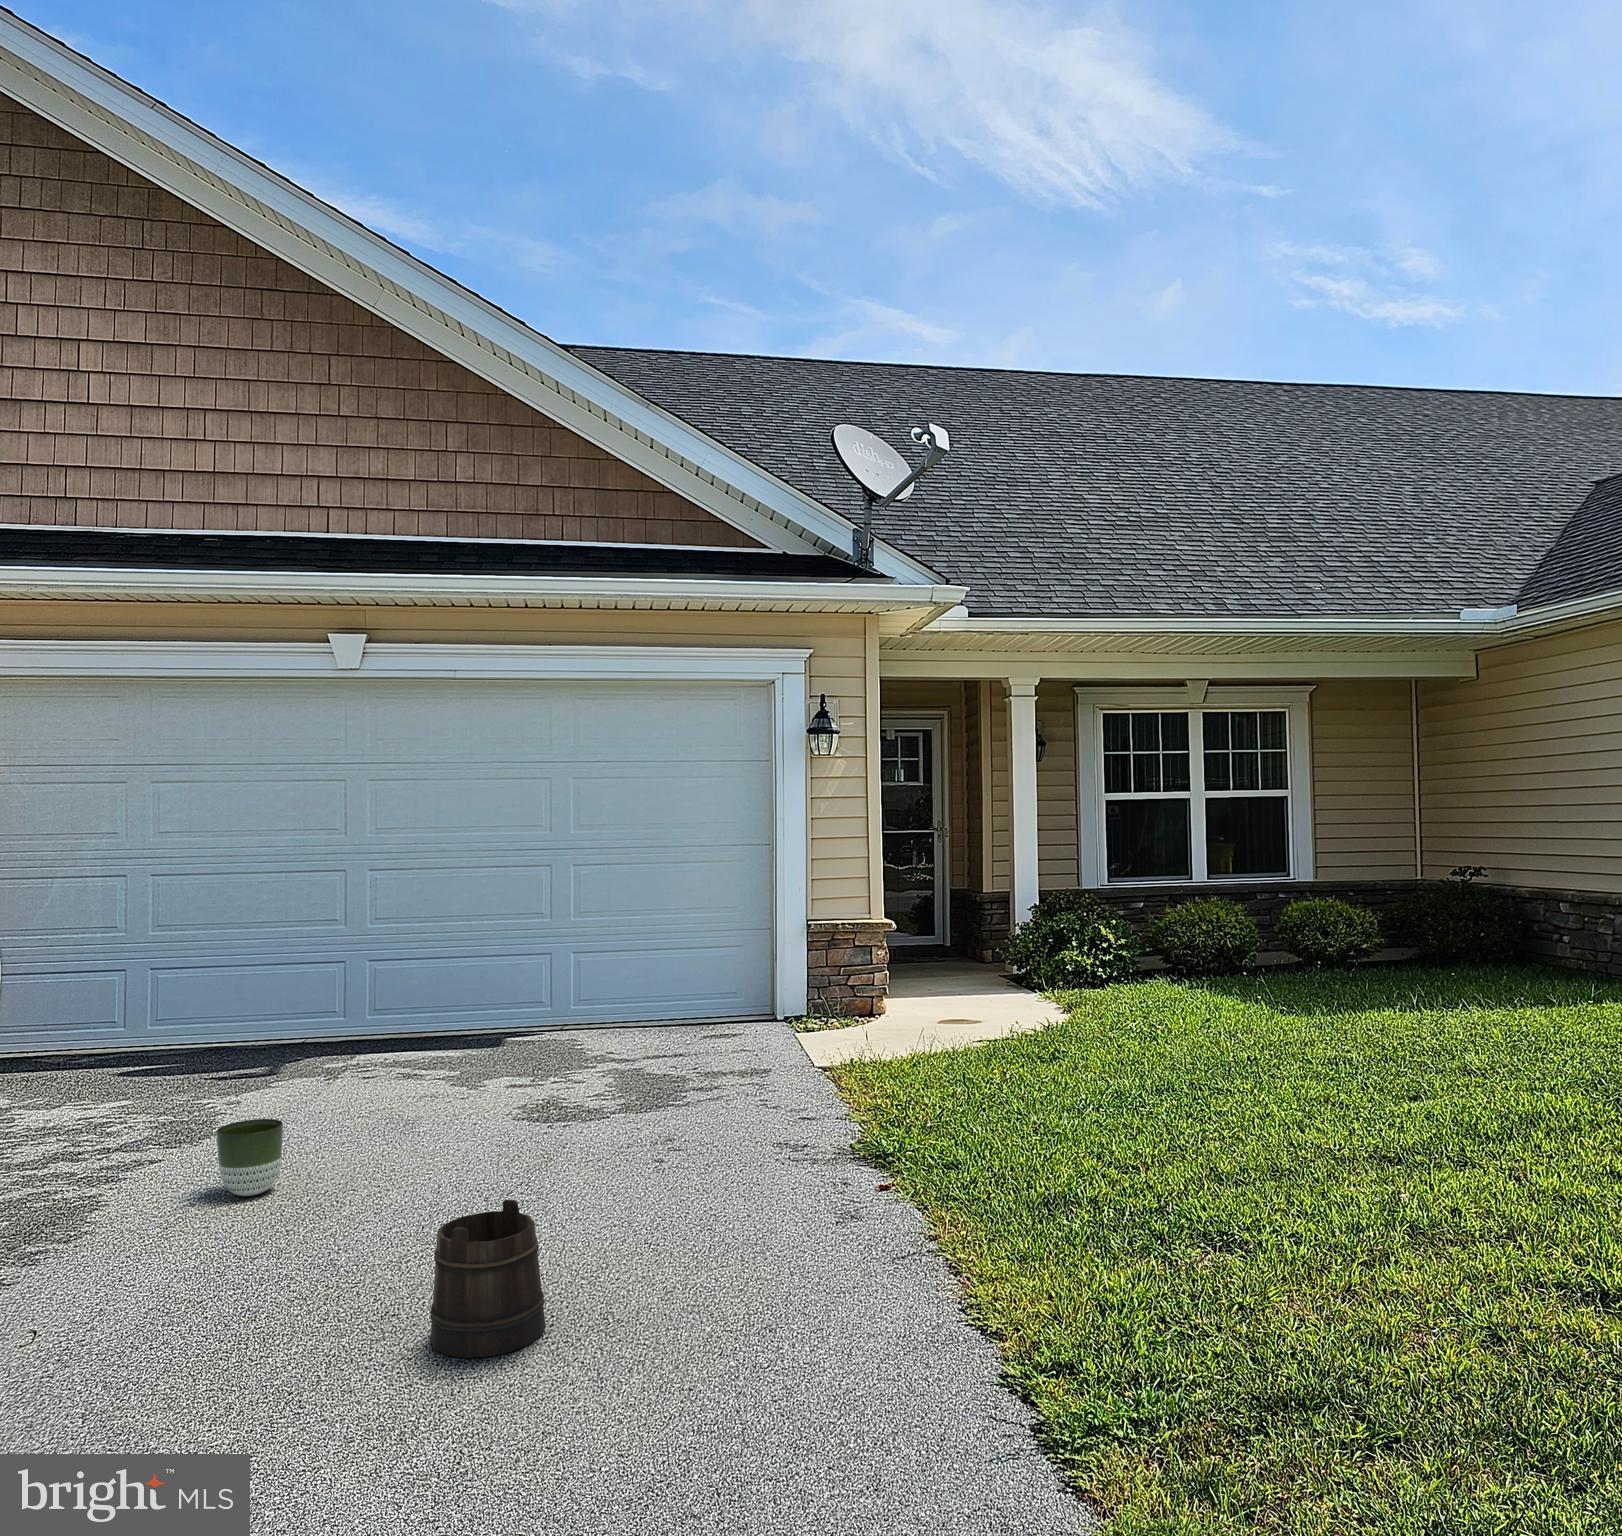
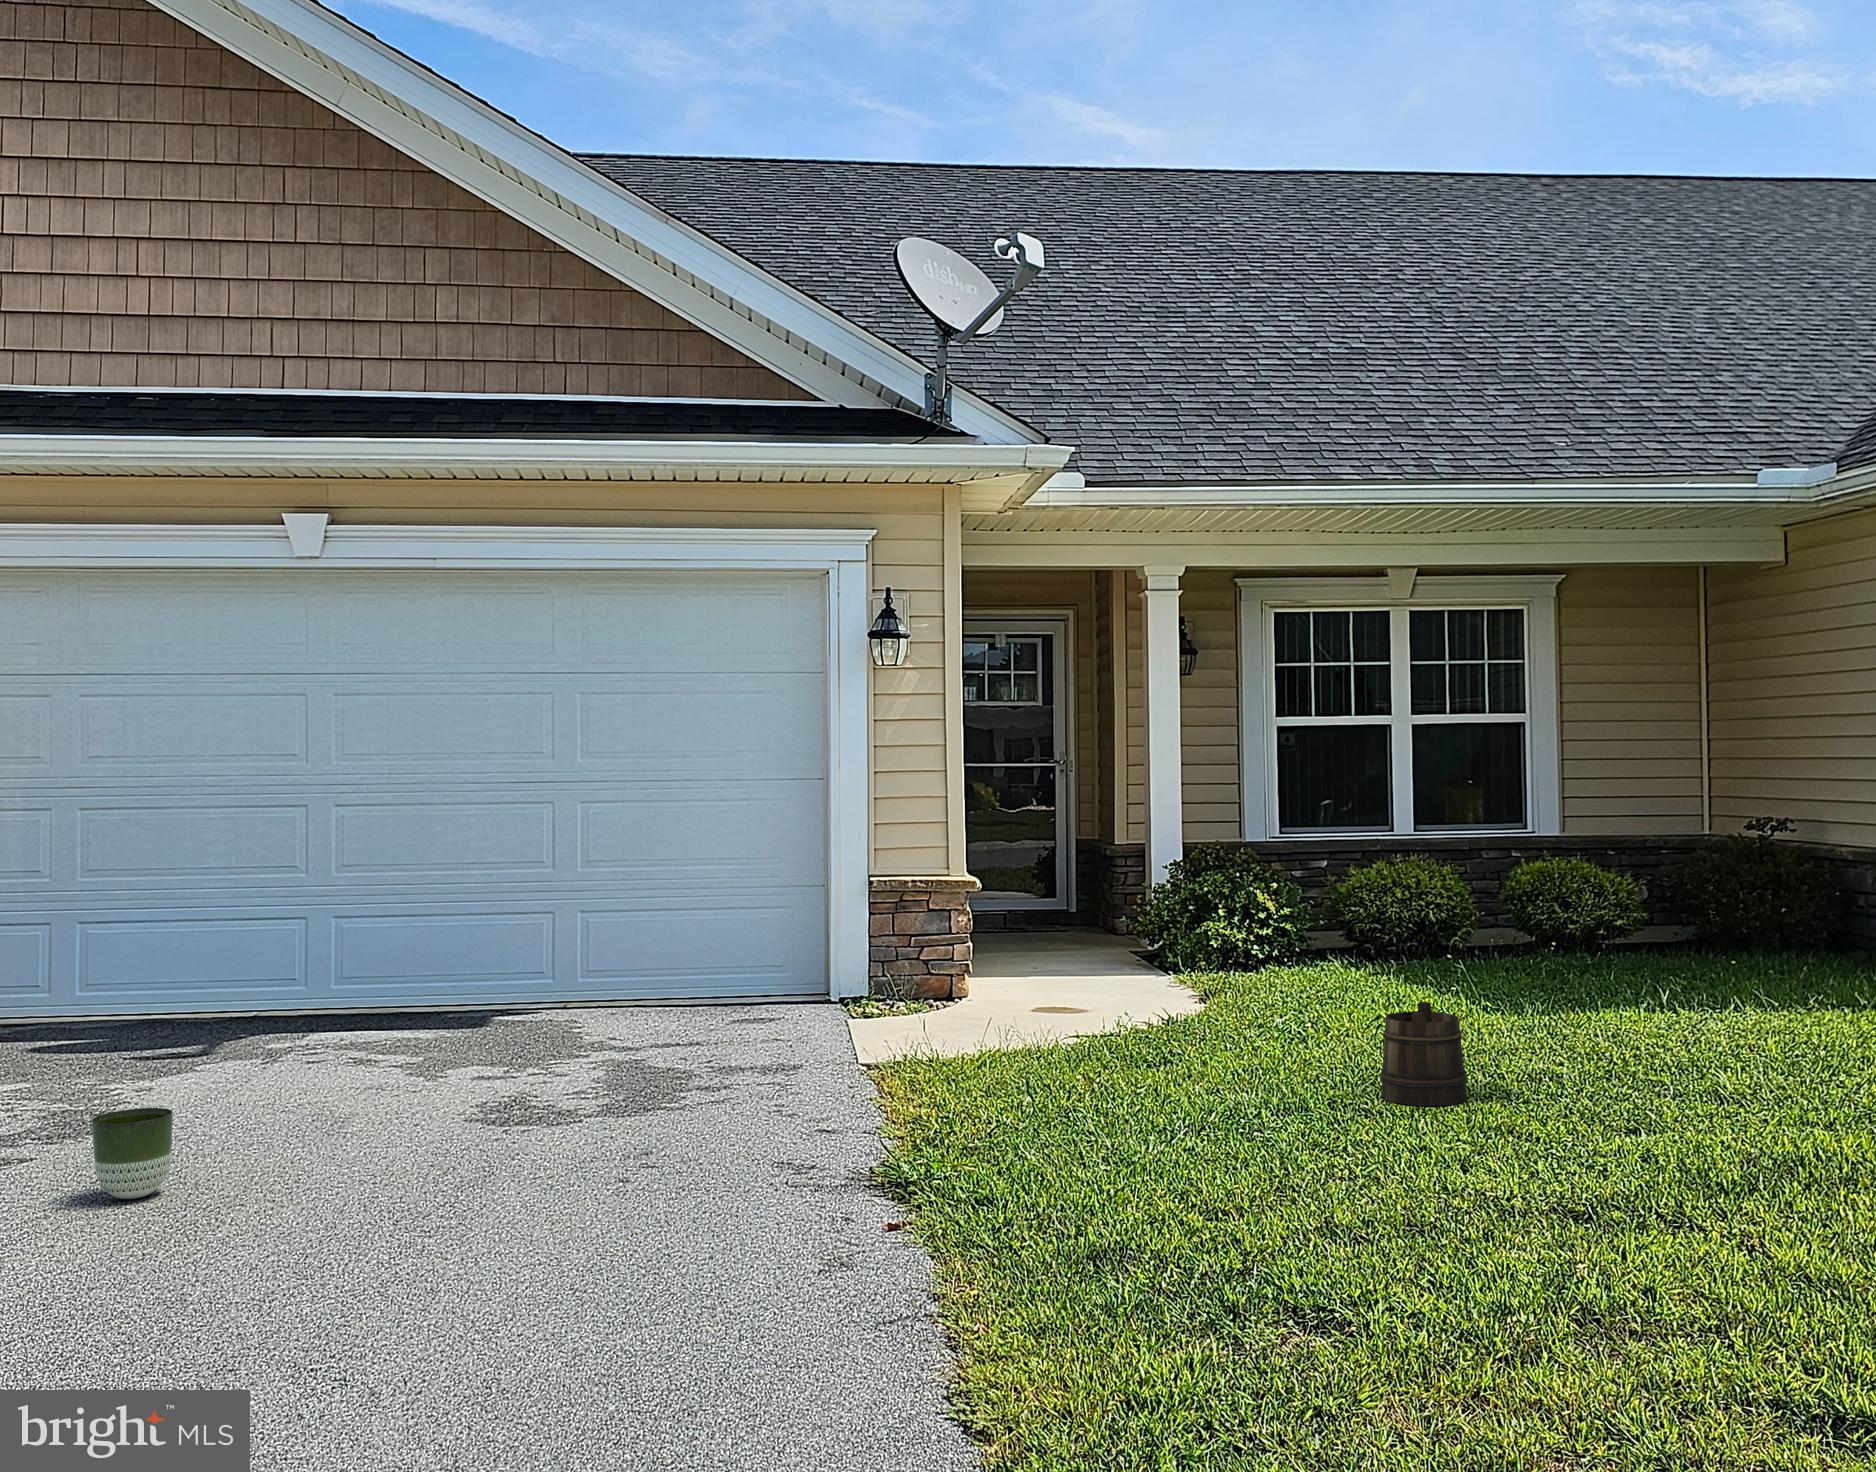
bucket: present [431,1200,545,1358] -> present [1381,1002,1467,1106]

